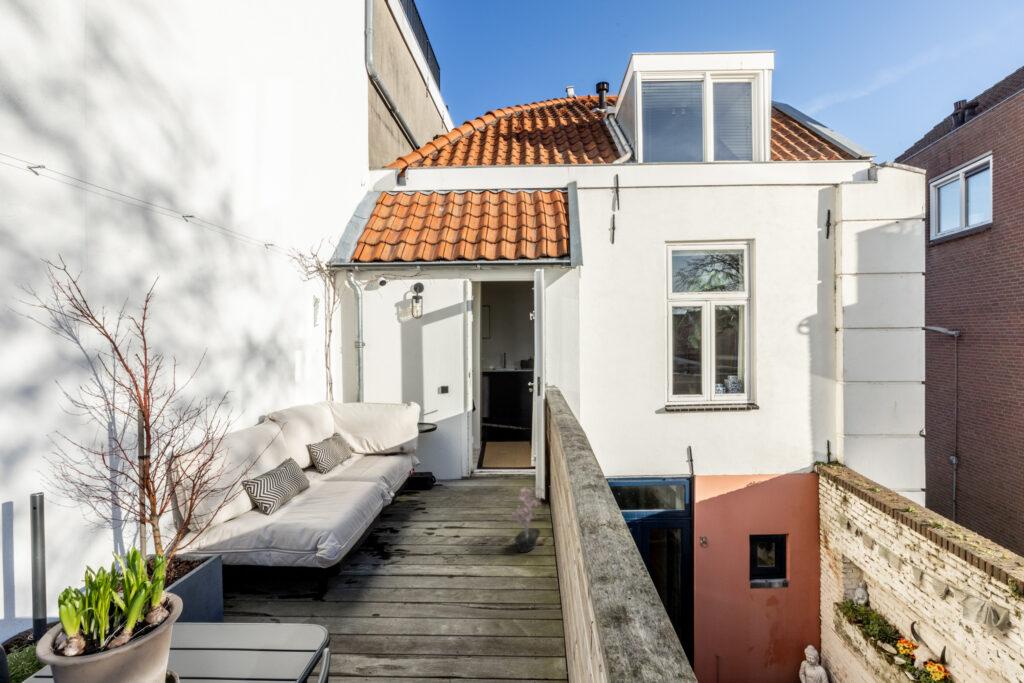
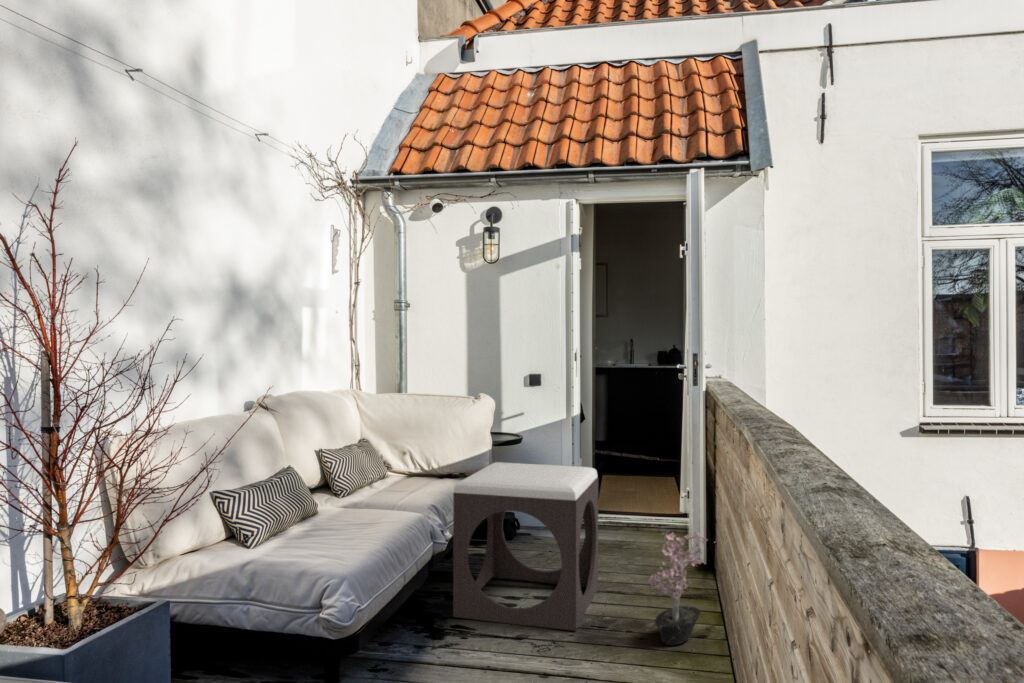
footstool: none [395,446,484,547] -> present [453,462,598,631]

